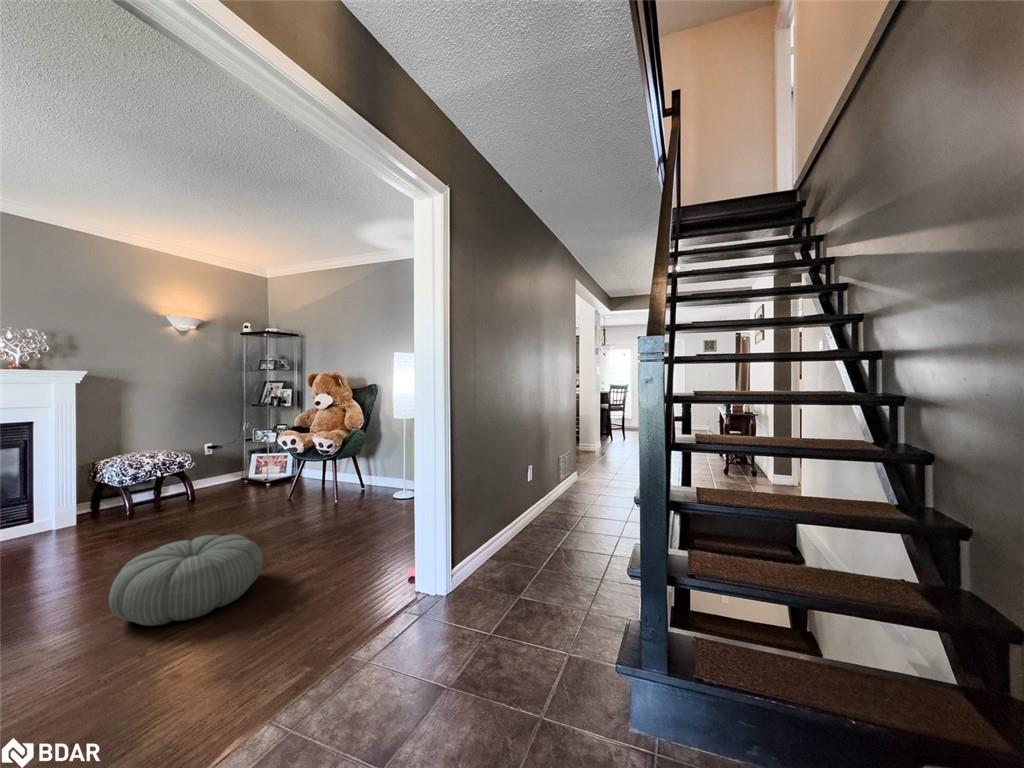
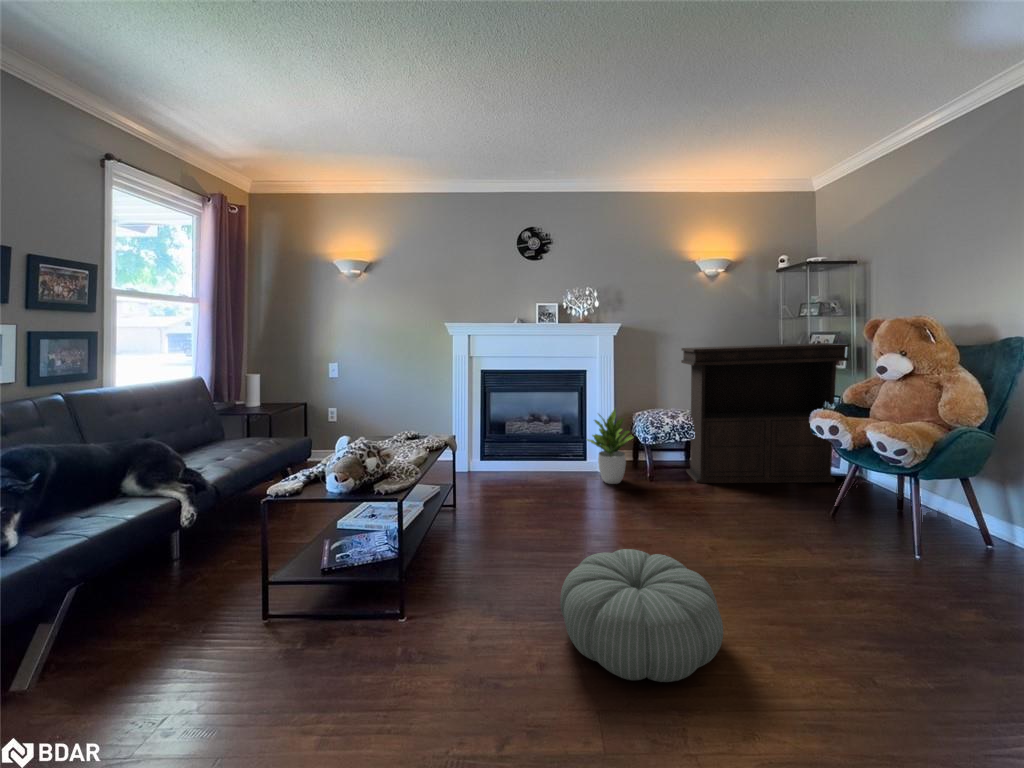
console table: none [159,388,295,510] -> present [681,343,849,483]
potted plant: none [33,451,108,536] -> present [587,409,633,484]

